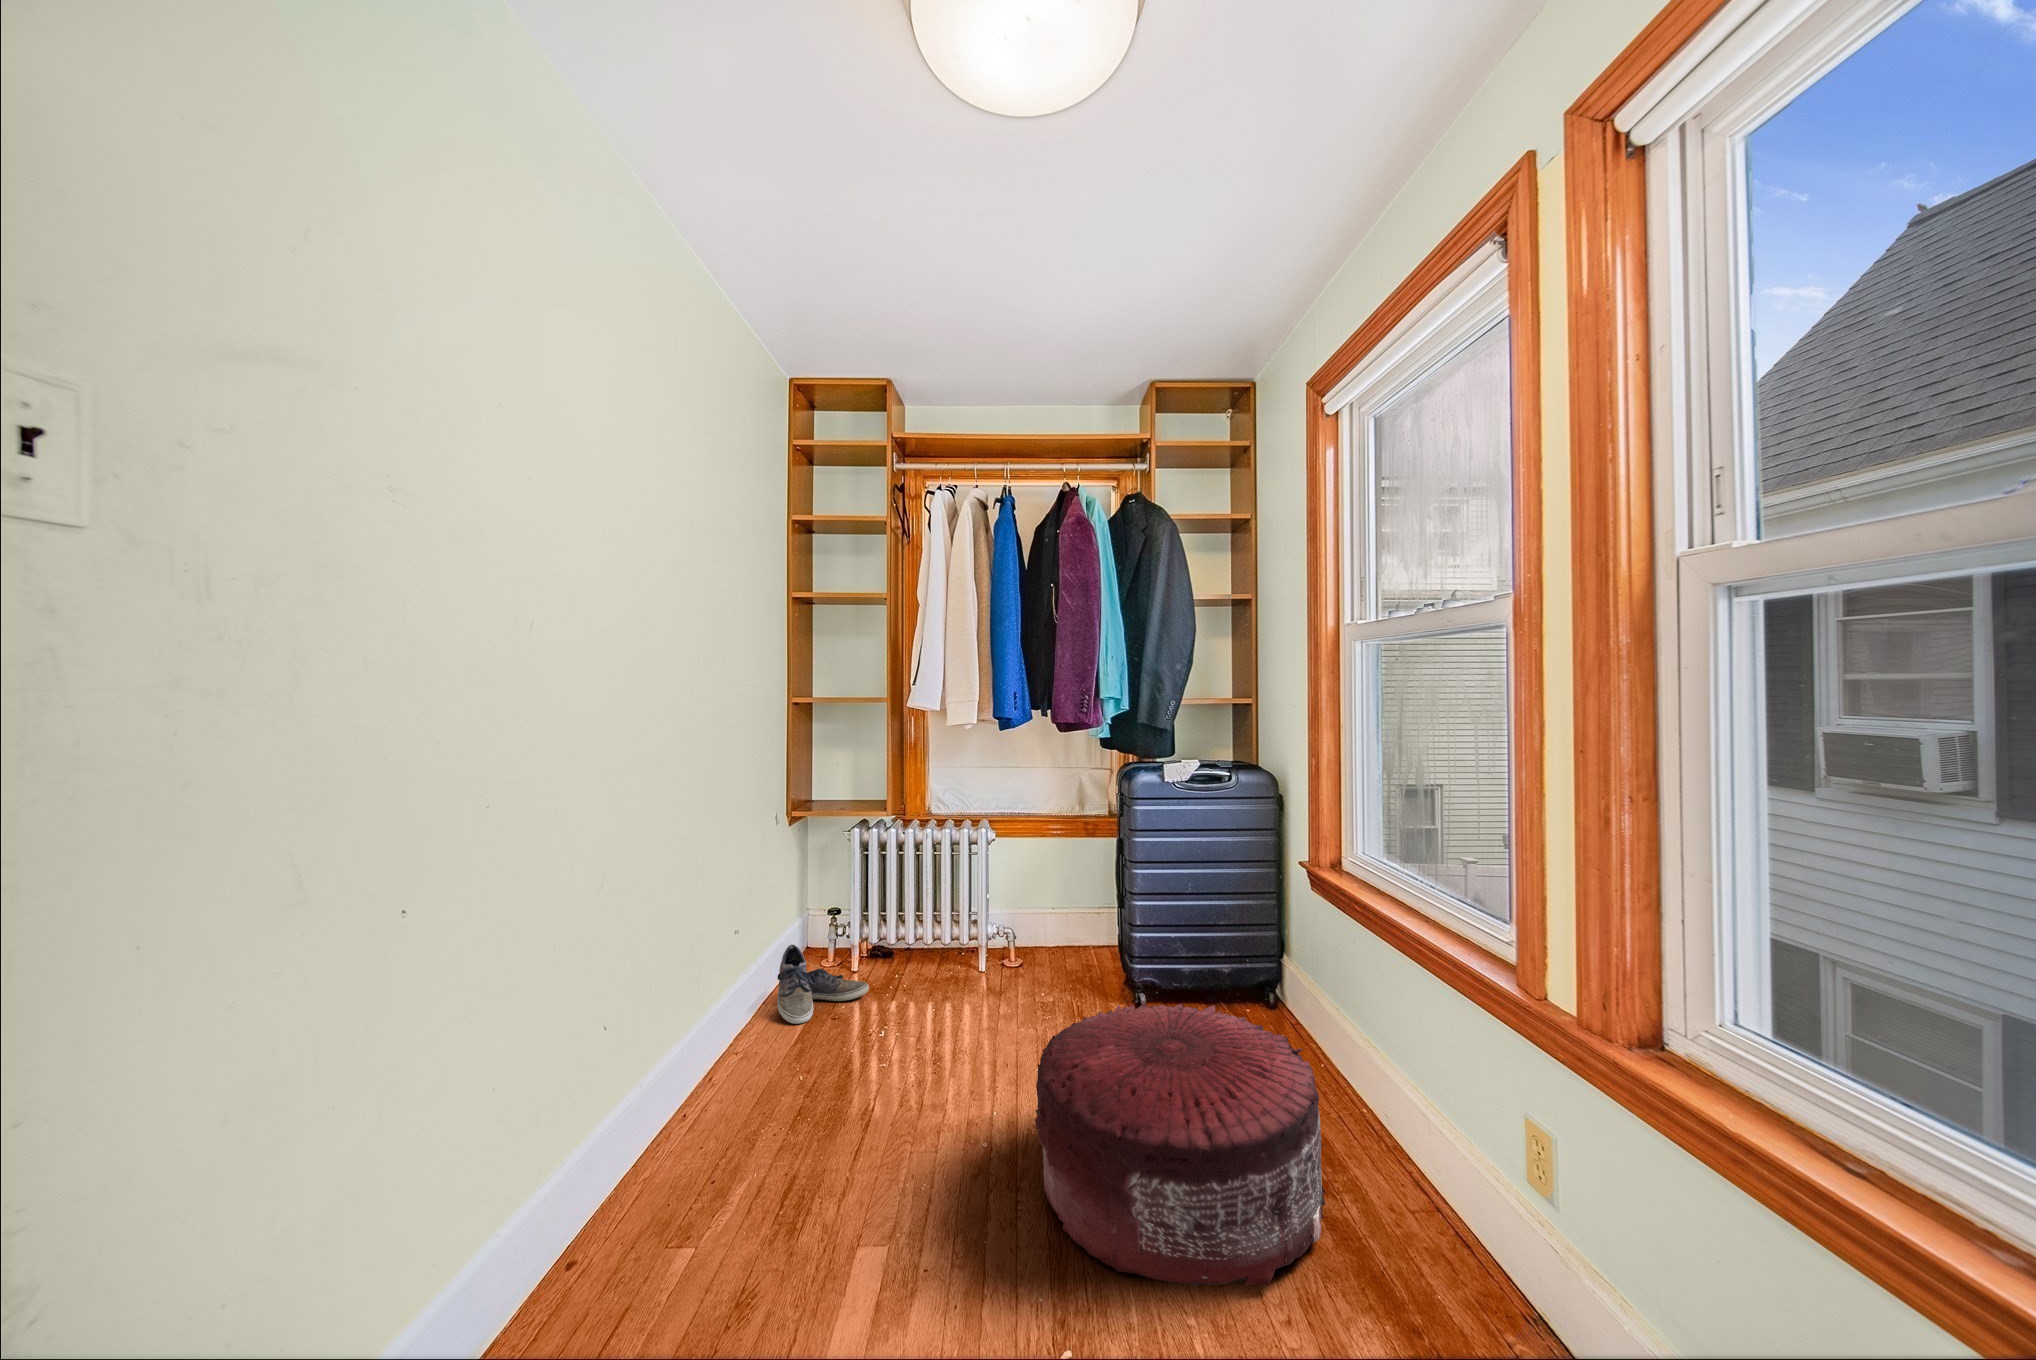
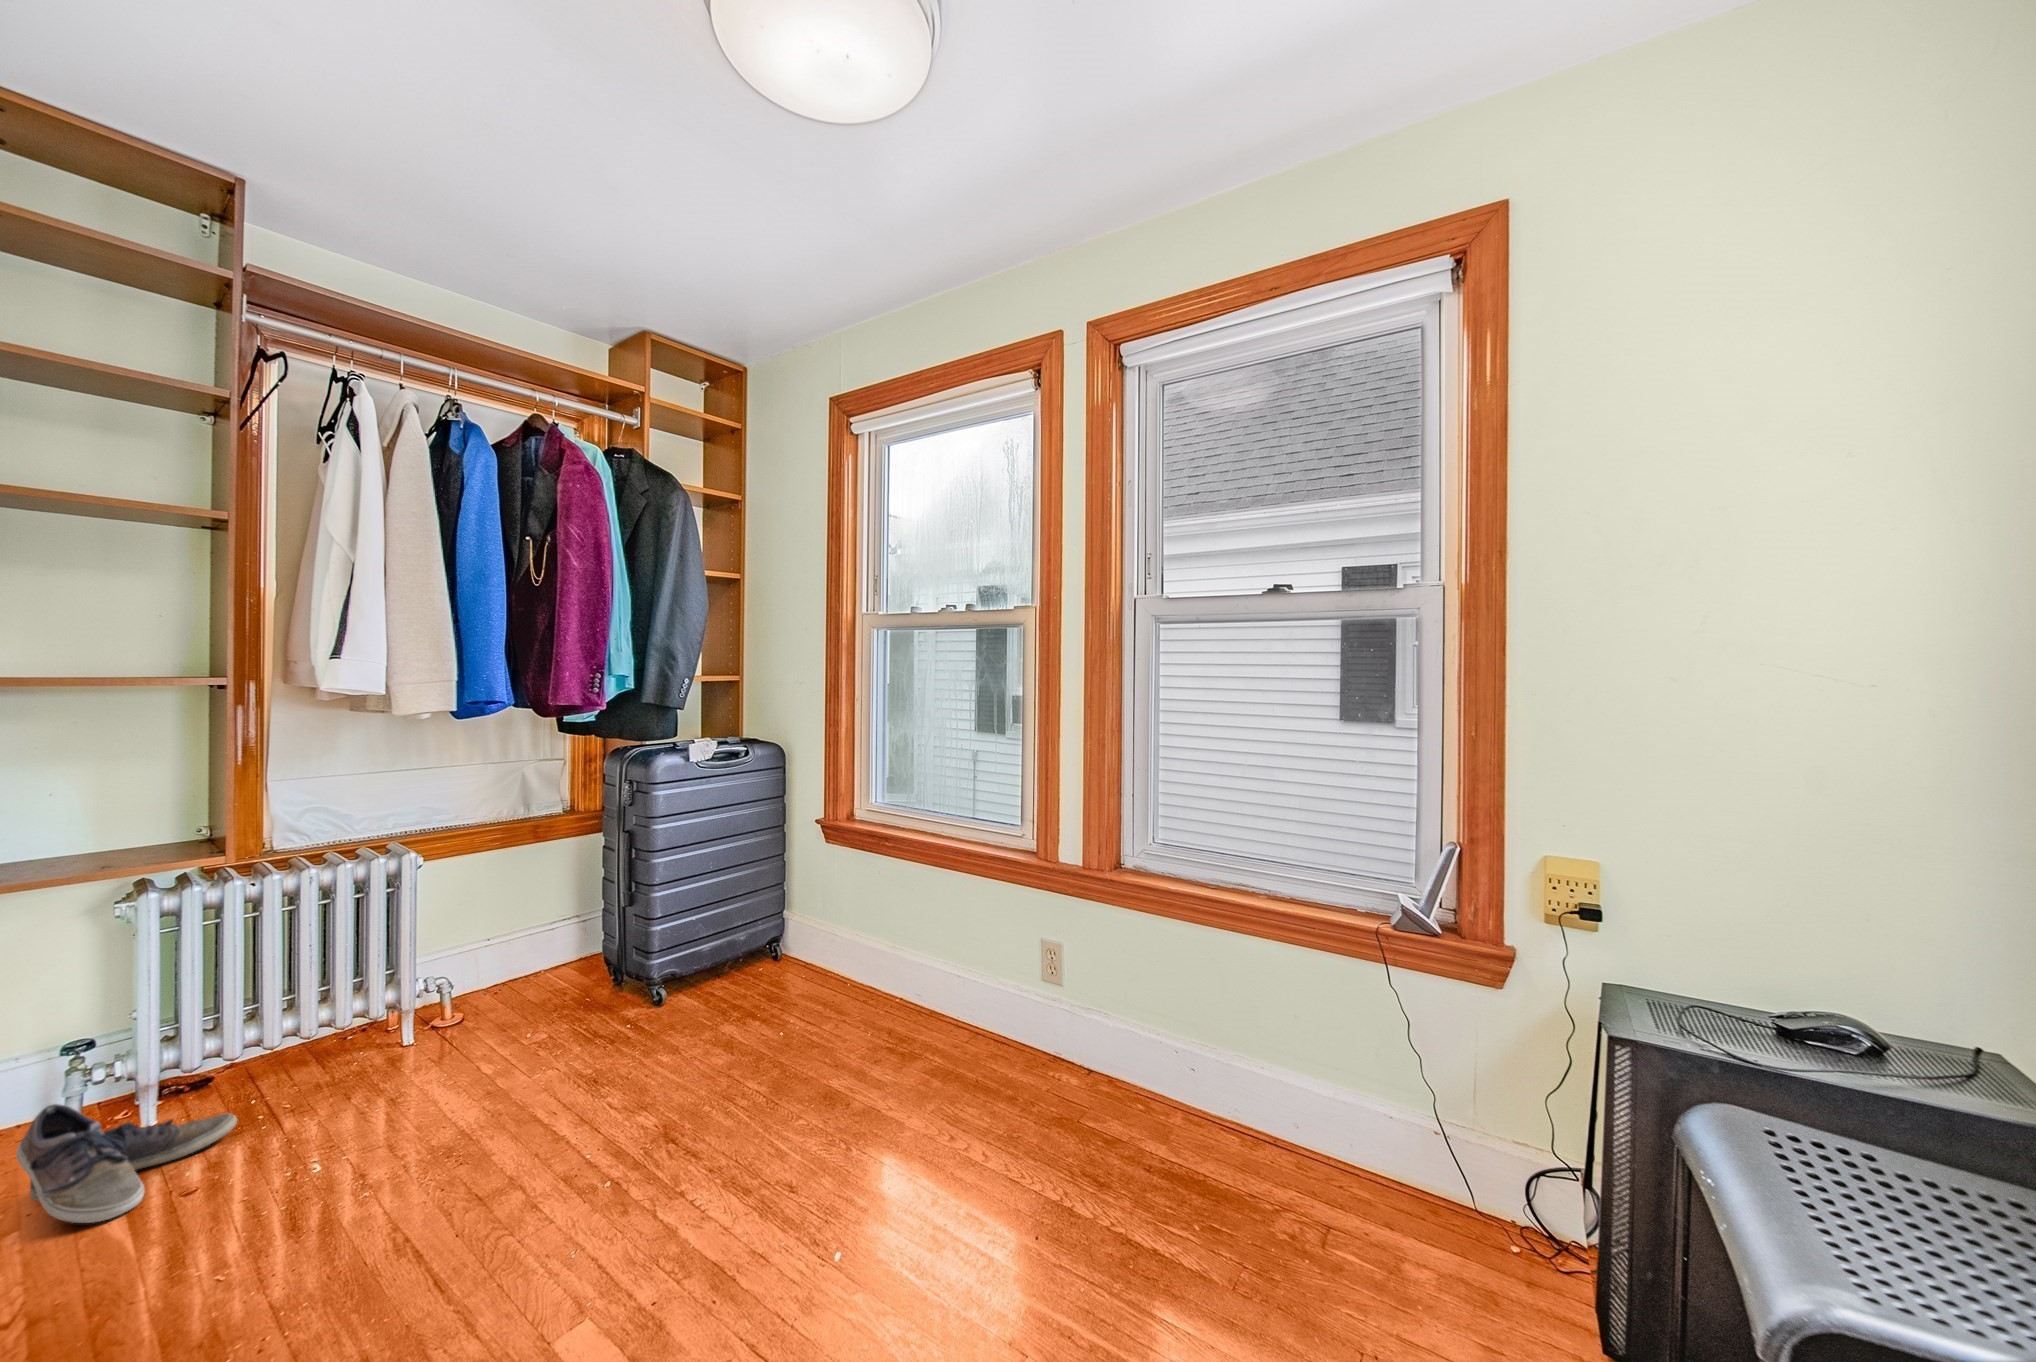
pouf: present [1035,1004,1326,1286] -> none [685,950,947,1192]

